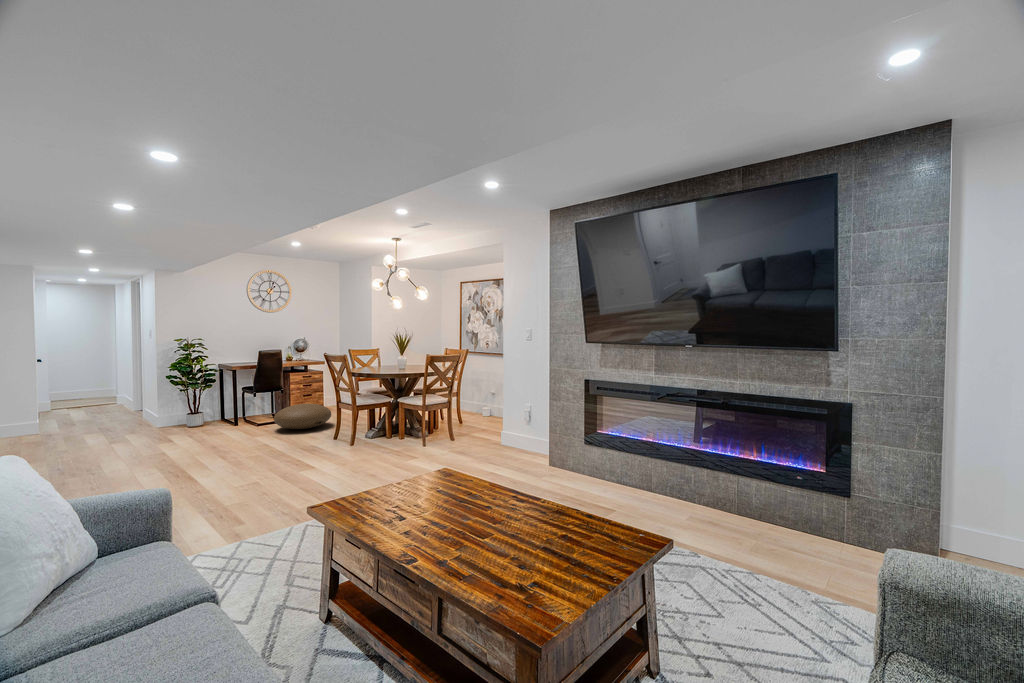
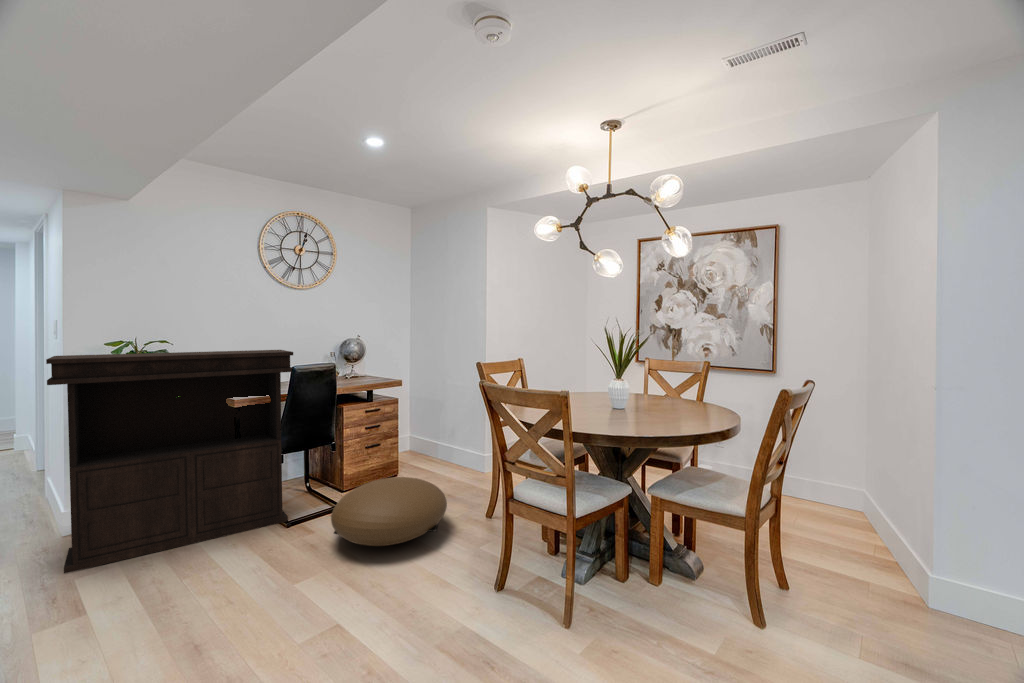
console table: none [155,343,261,435] -> present [46,350,293,573]

